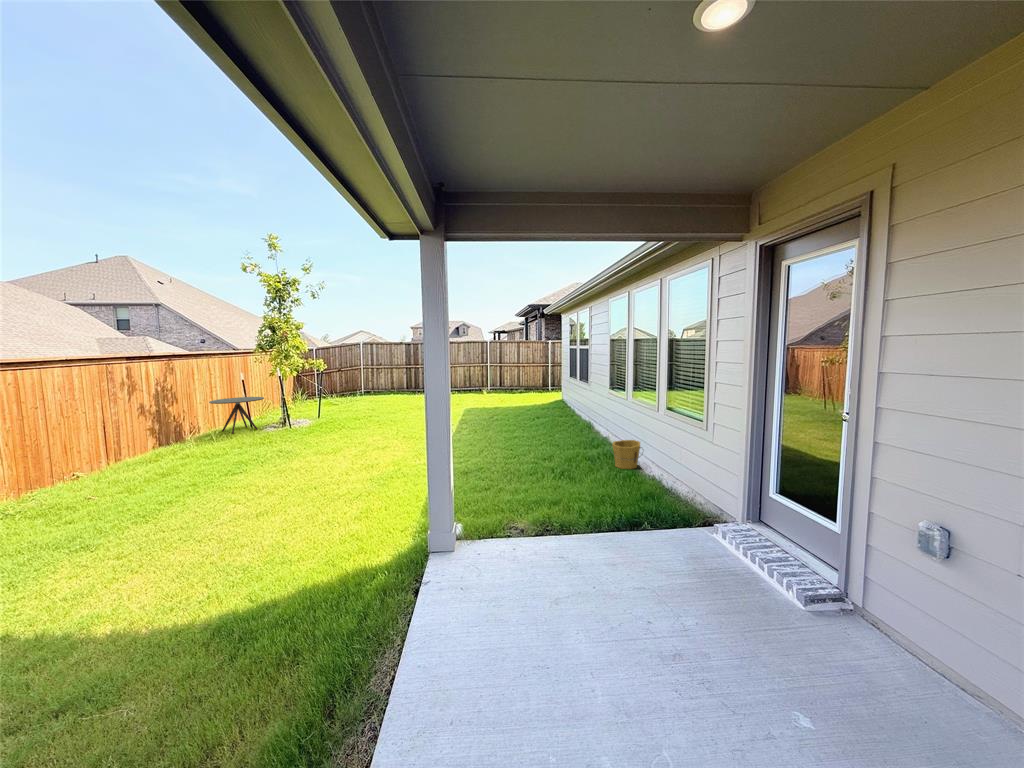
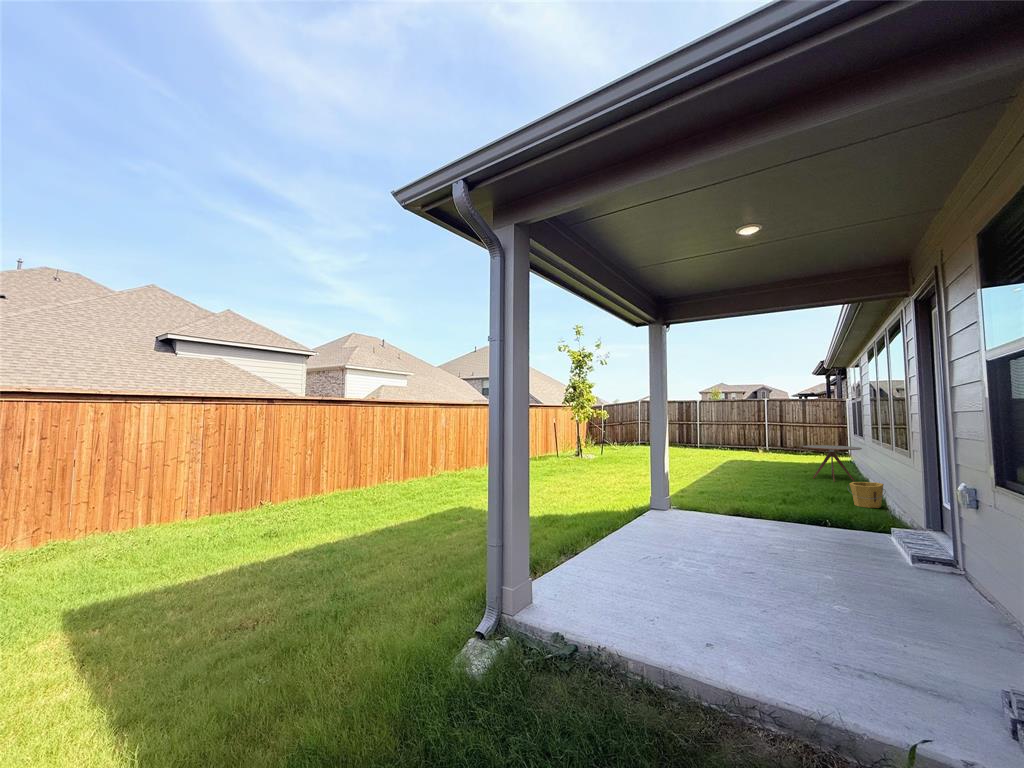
round table: present [209,397,264,434] -> present [803,445,862,482]

